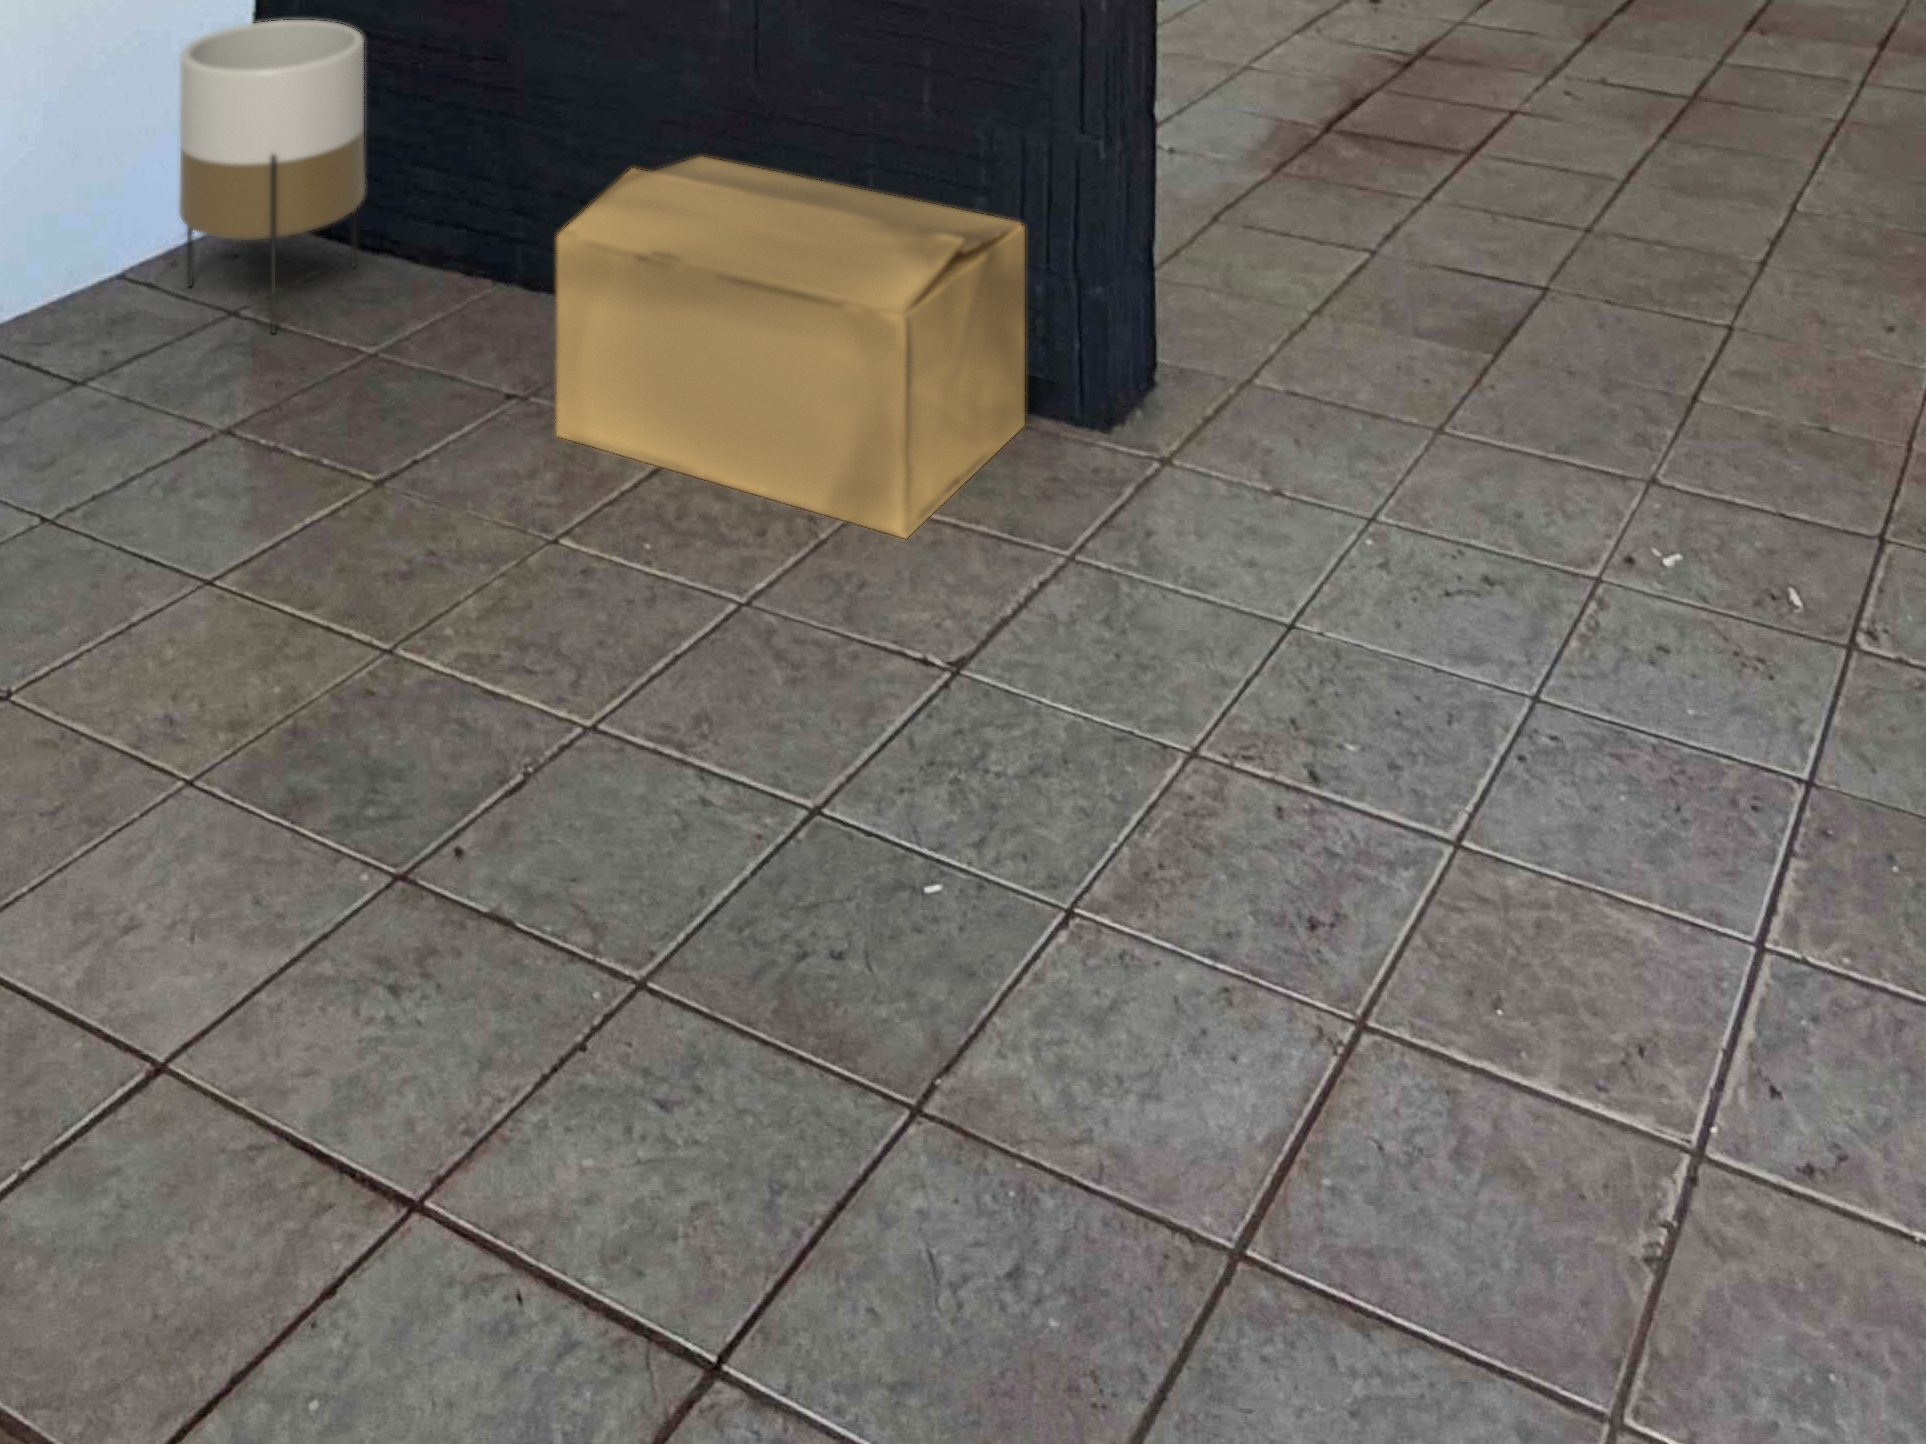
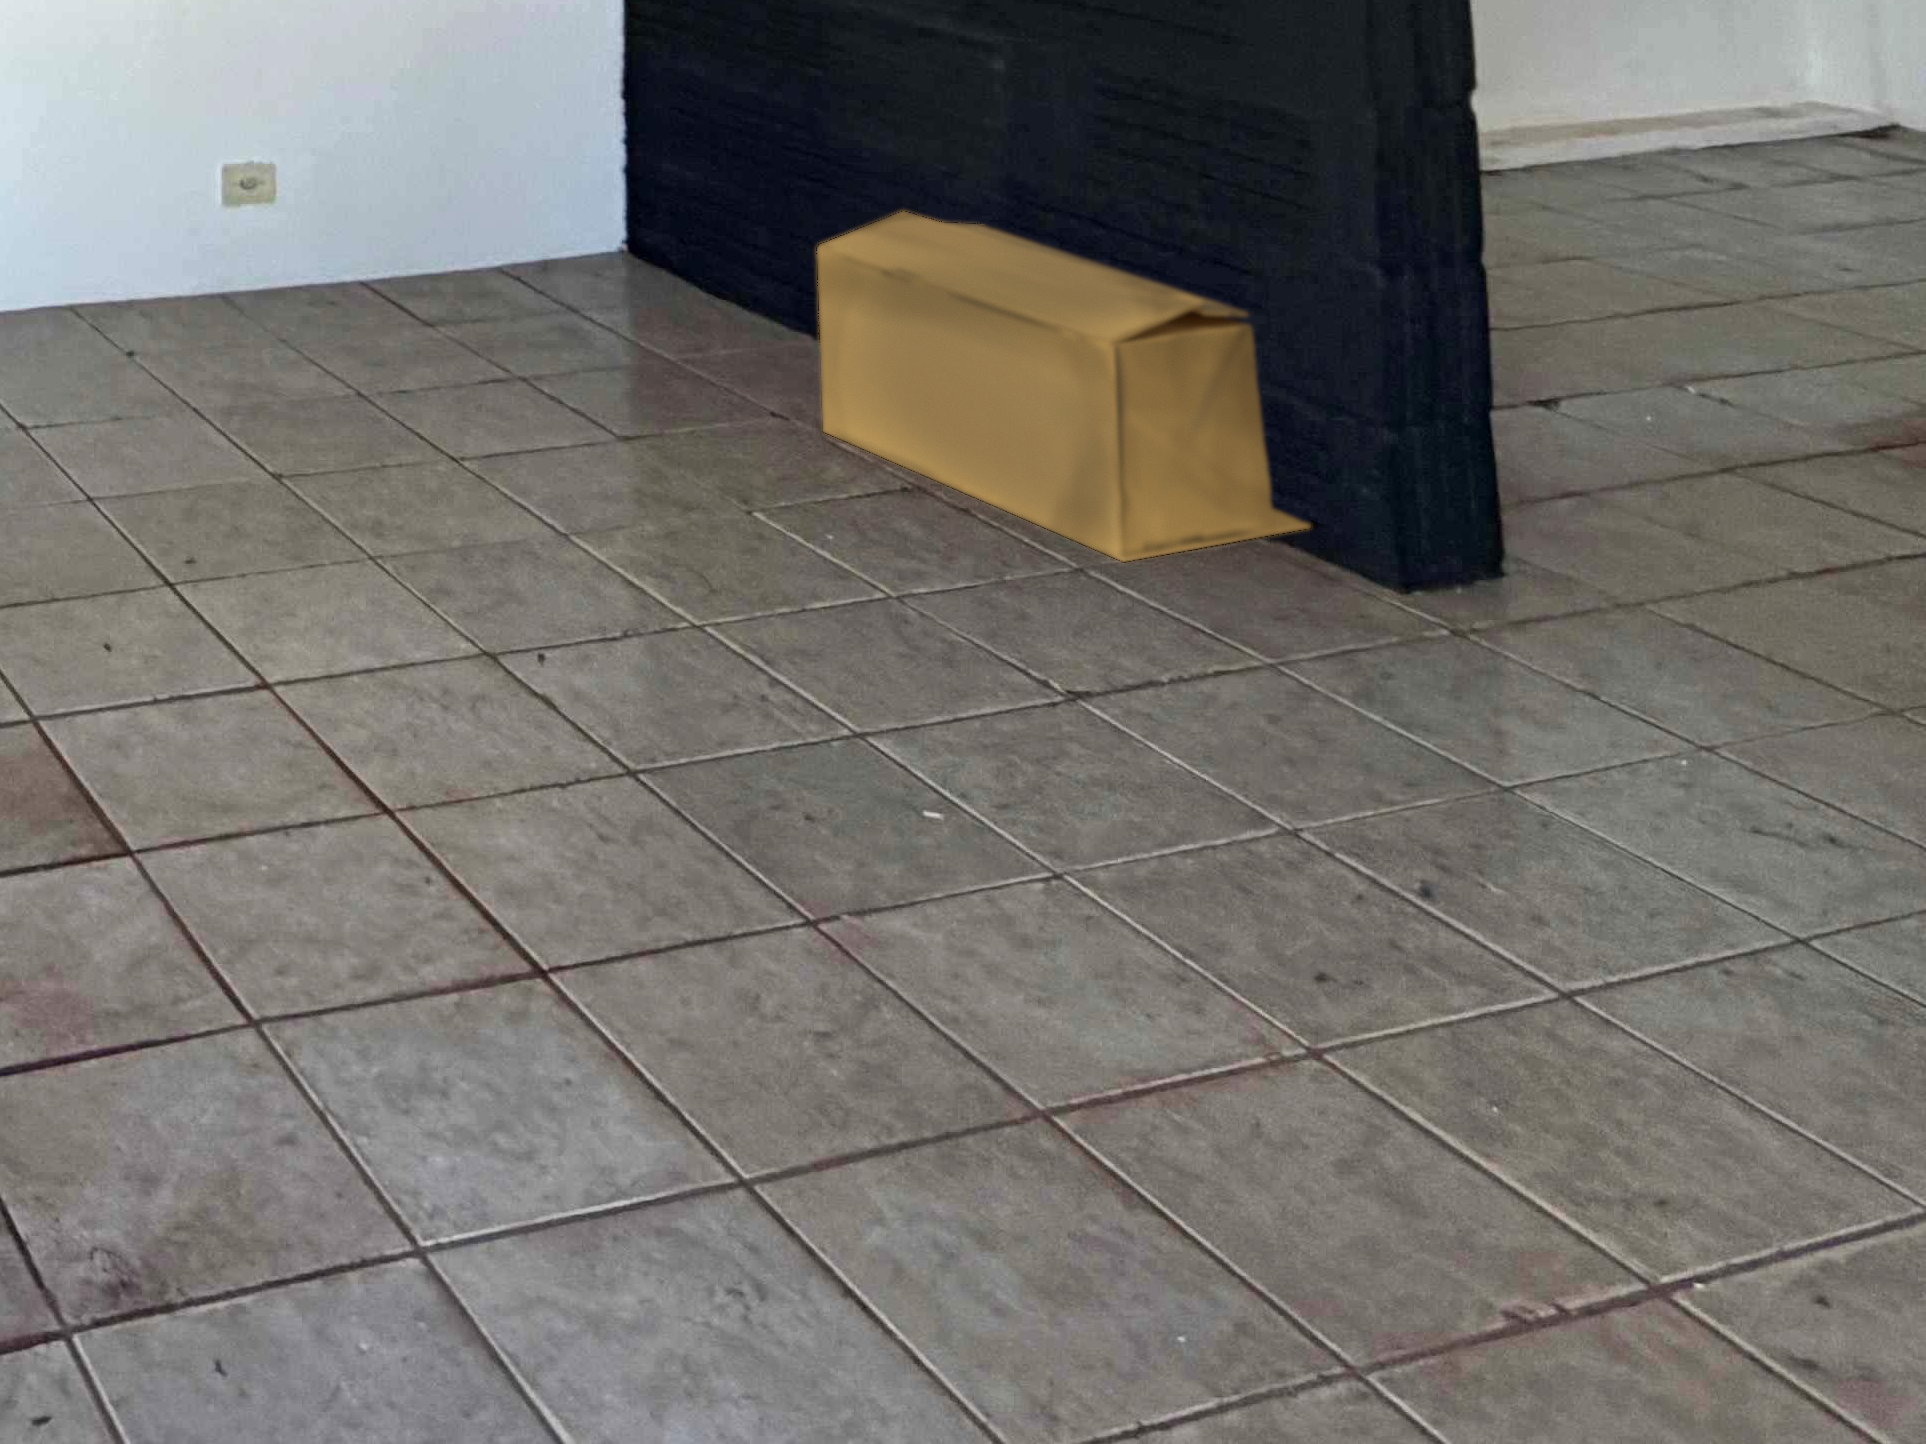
planter: present [179,20,365,333] -> none [535,69,699,326]

